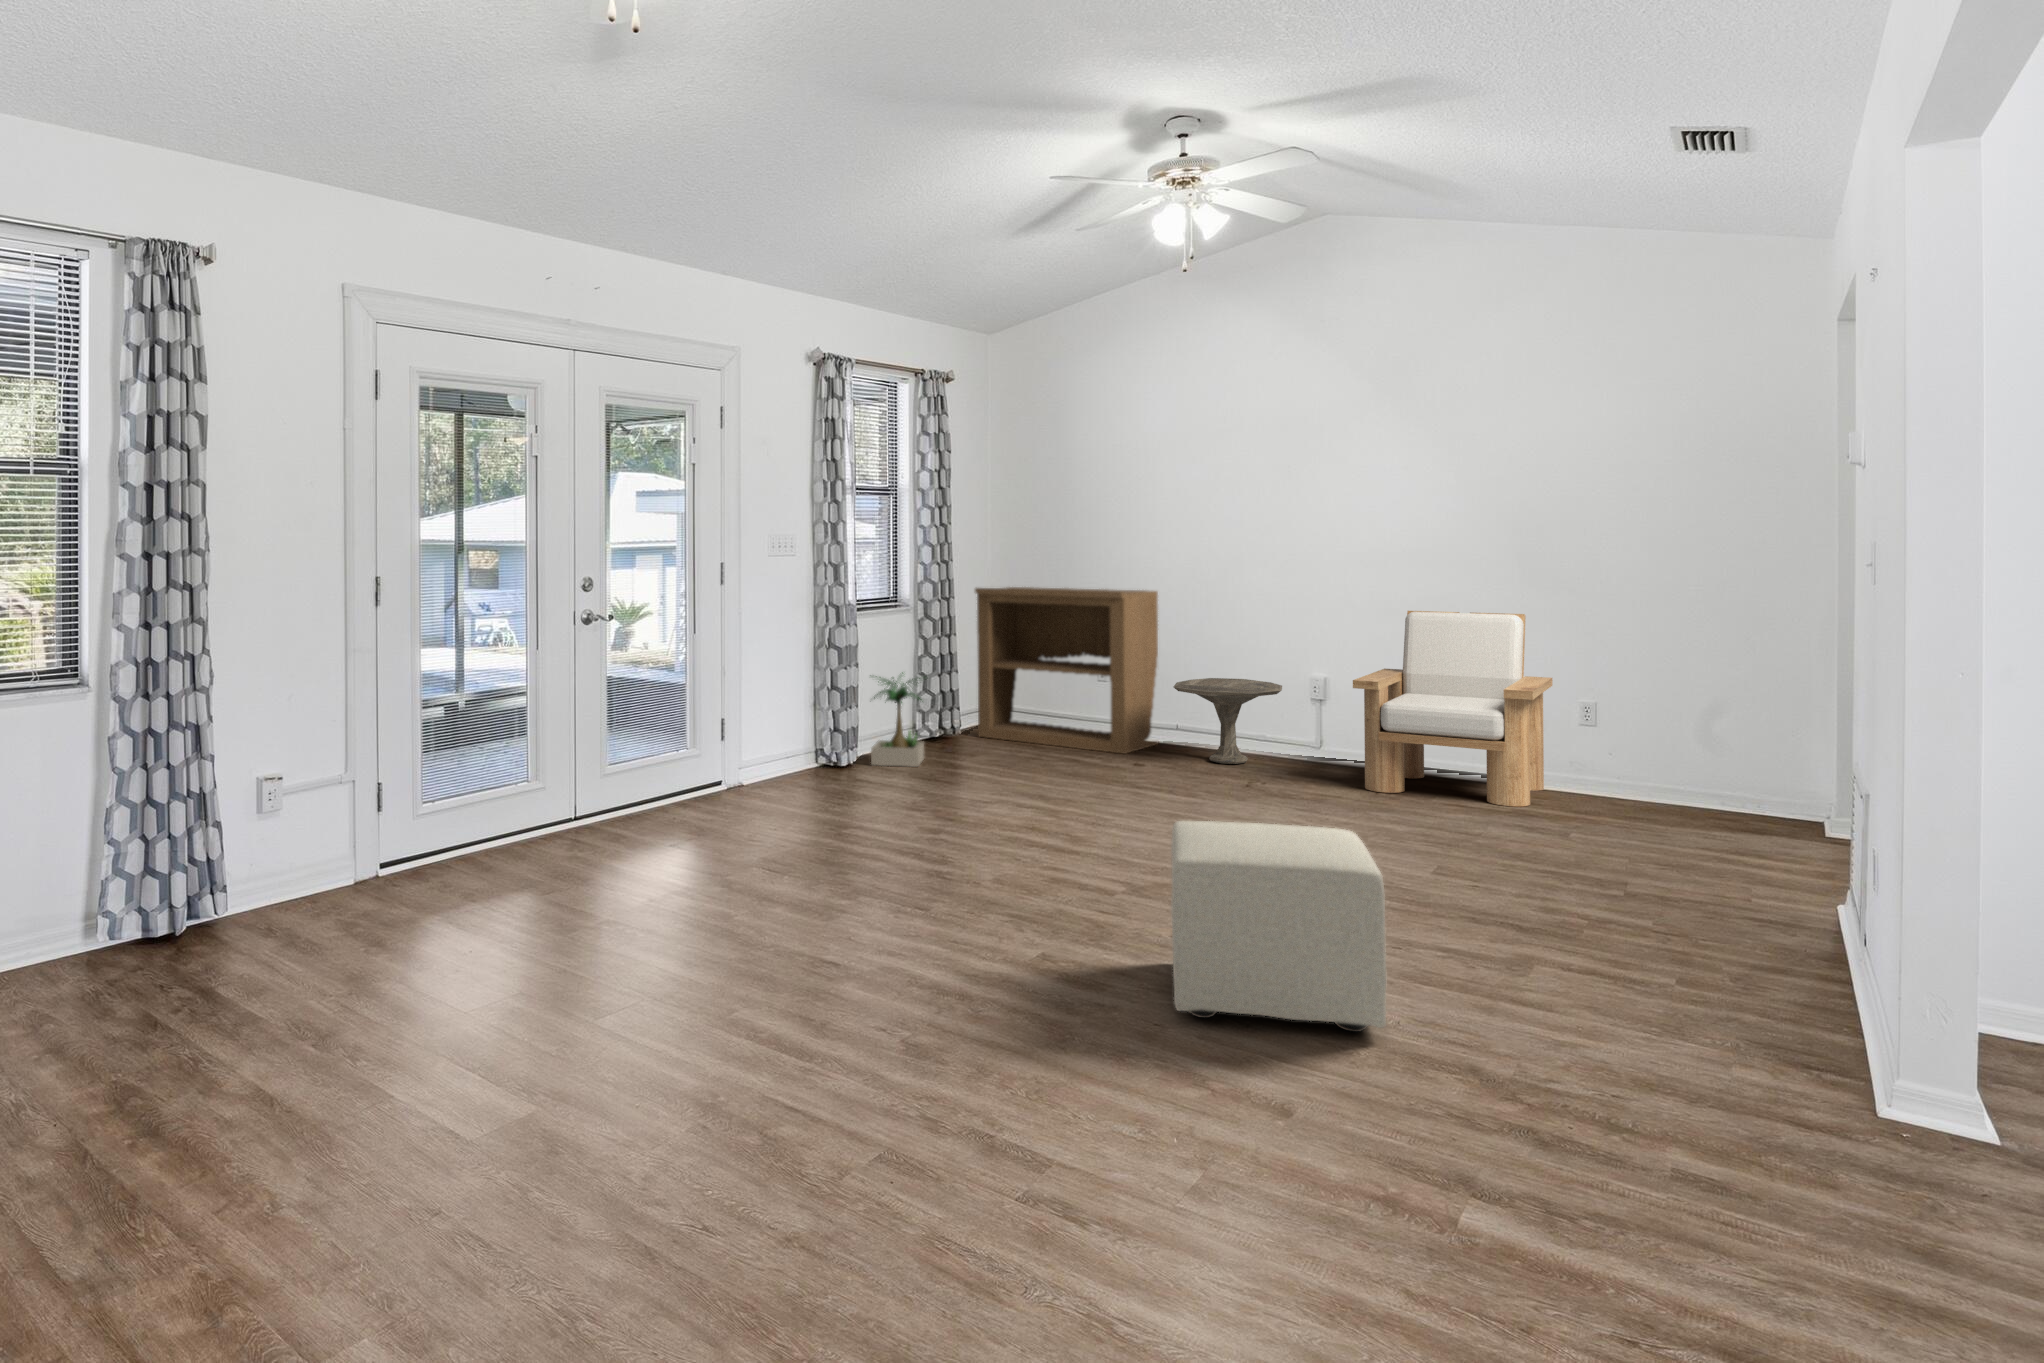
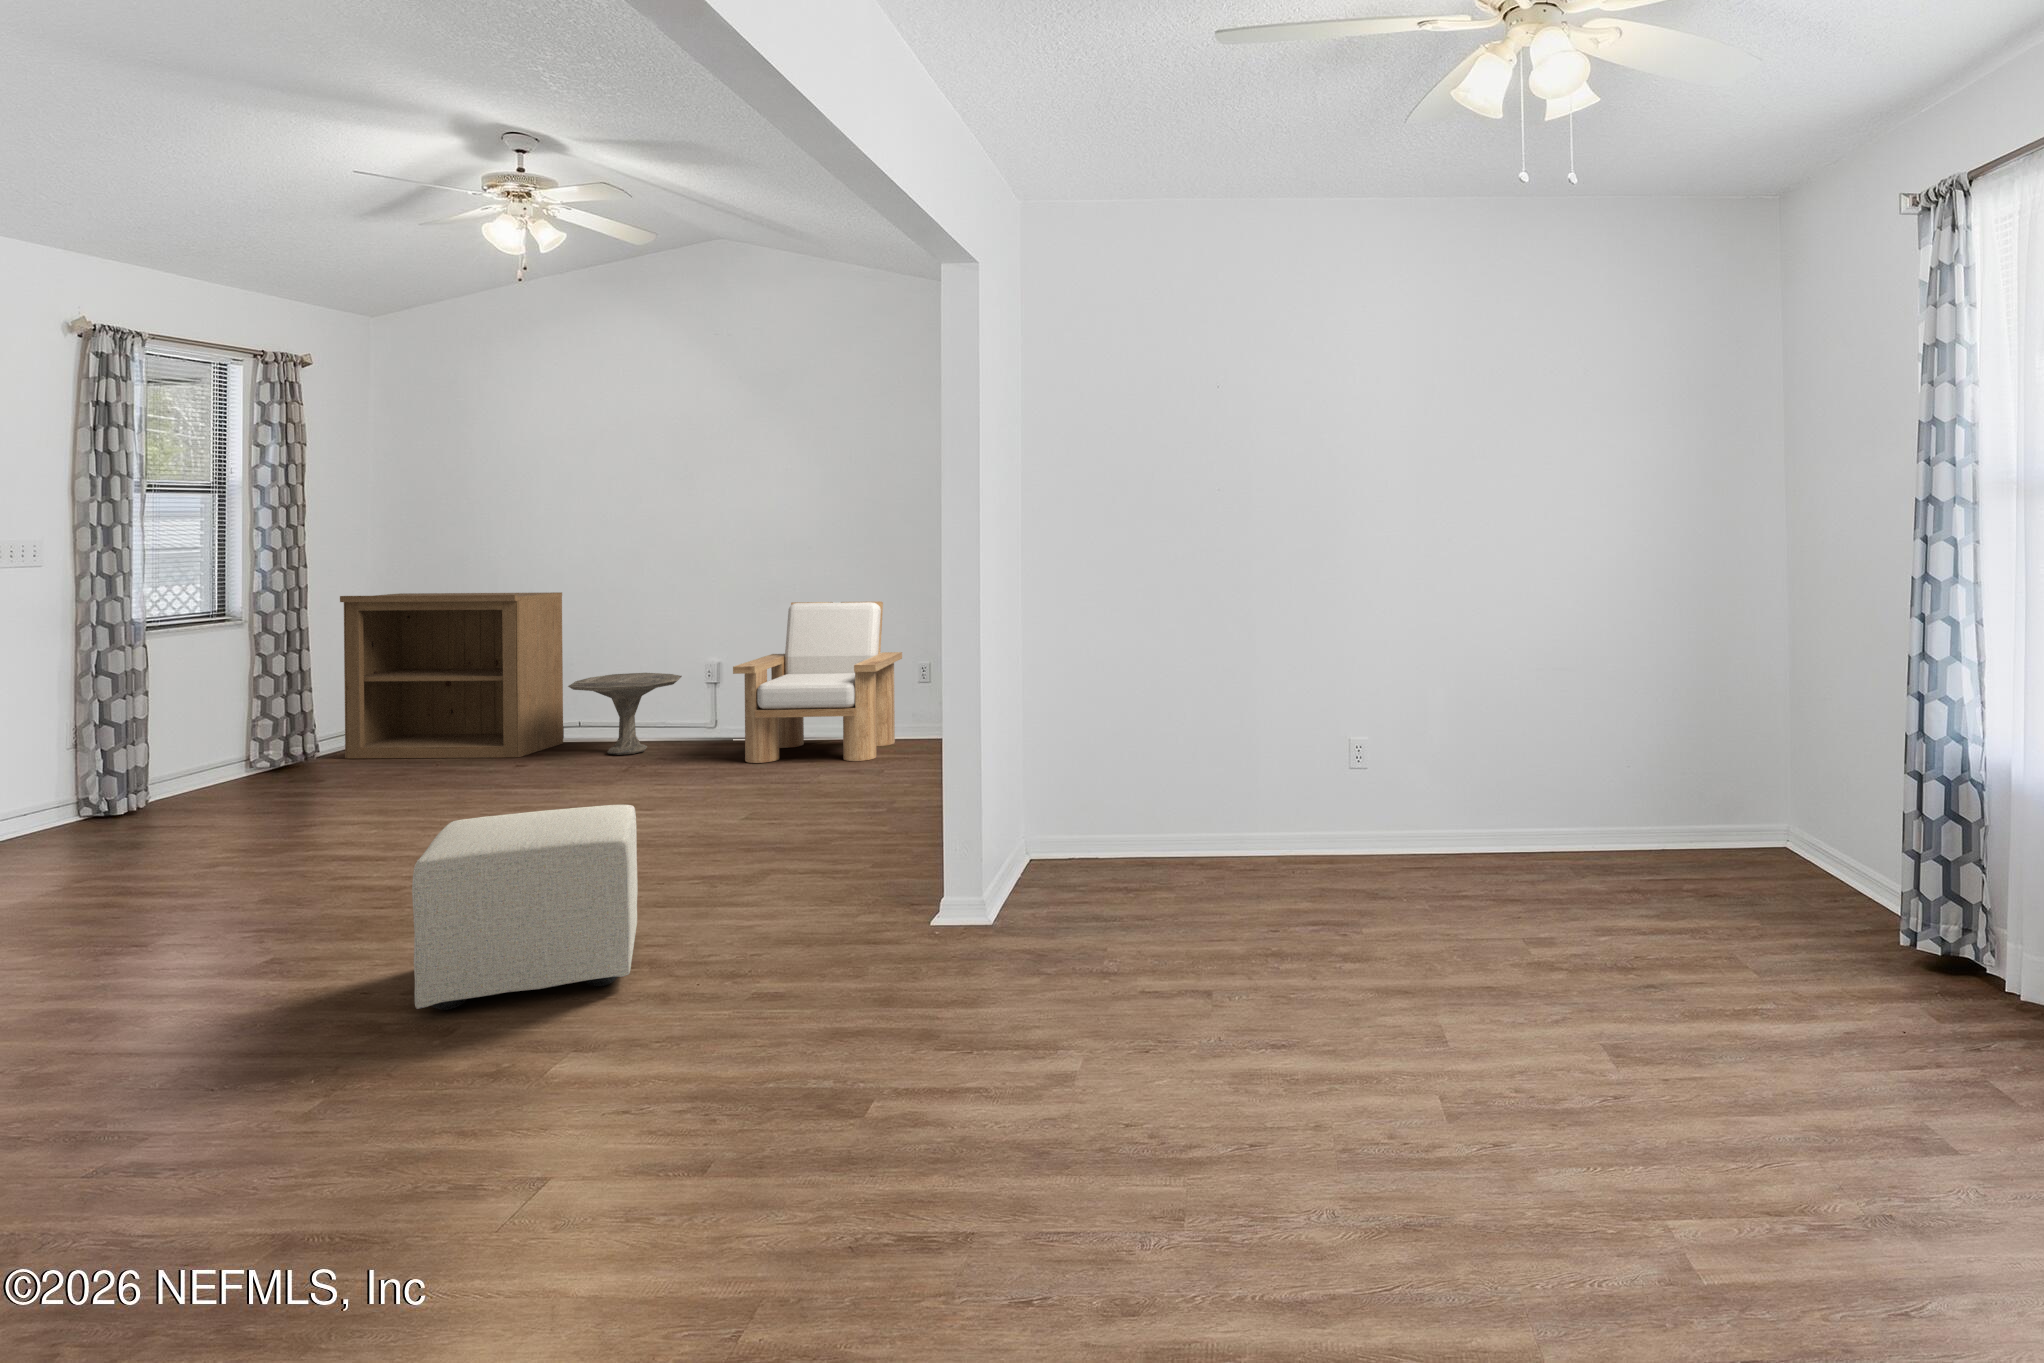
potted plant: present [871,672,924,767] -> none [158,694,267,809]

